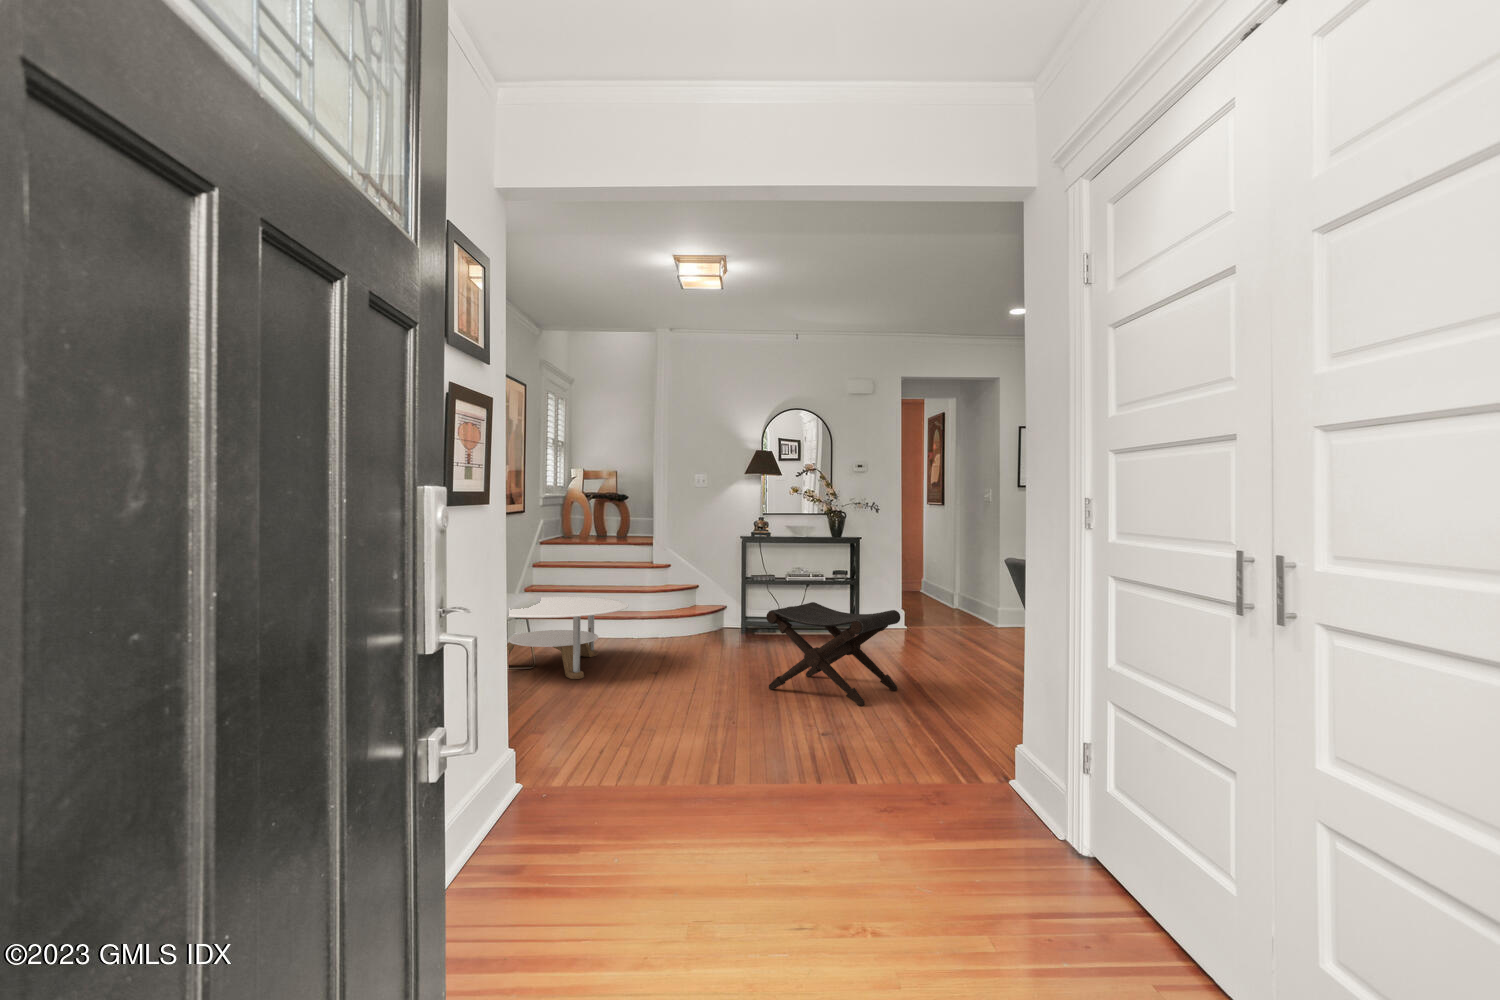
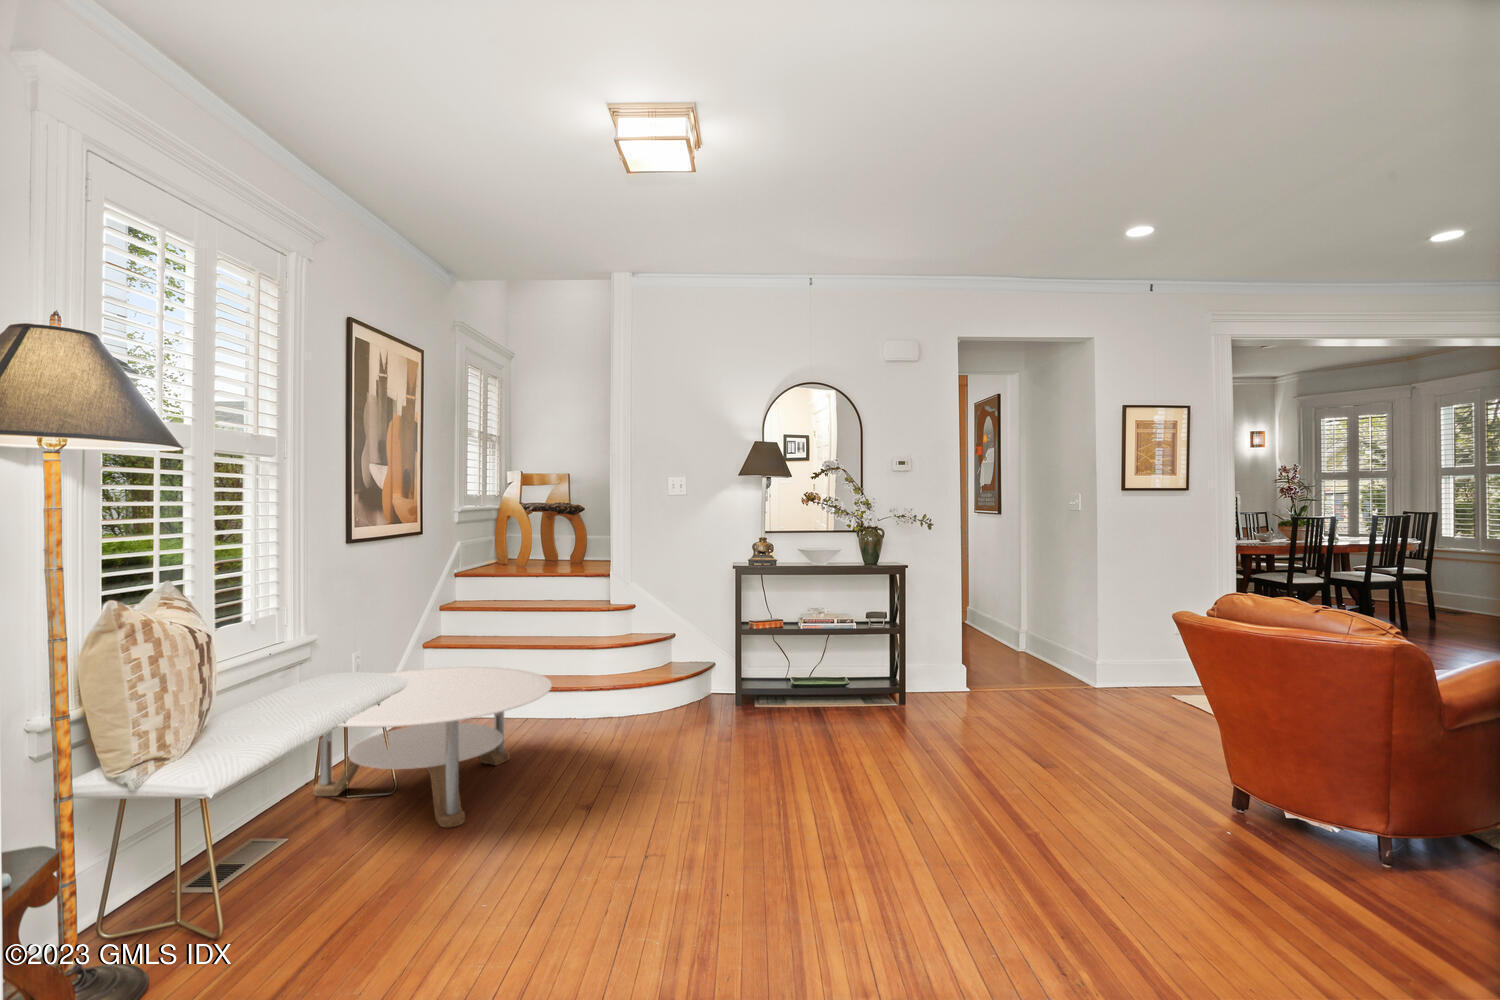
footstool: present [766,602,900,706] -> none [775,688,1012,910]

